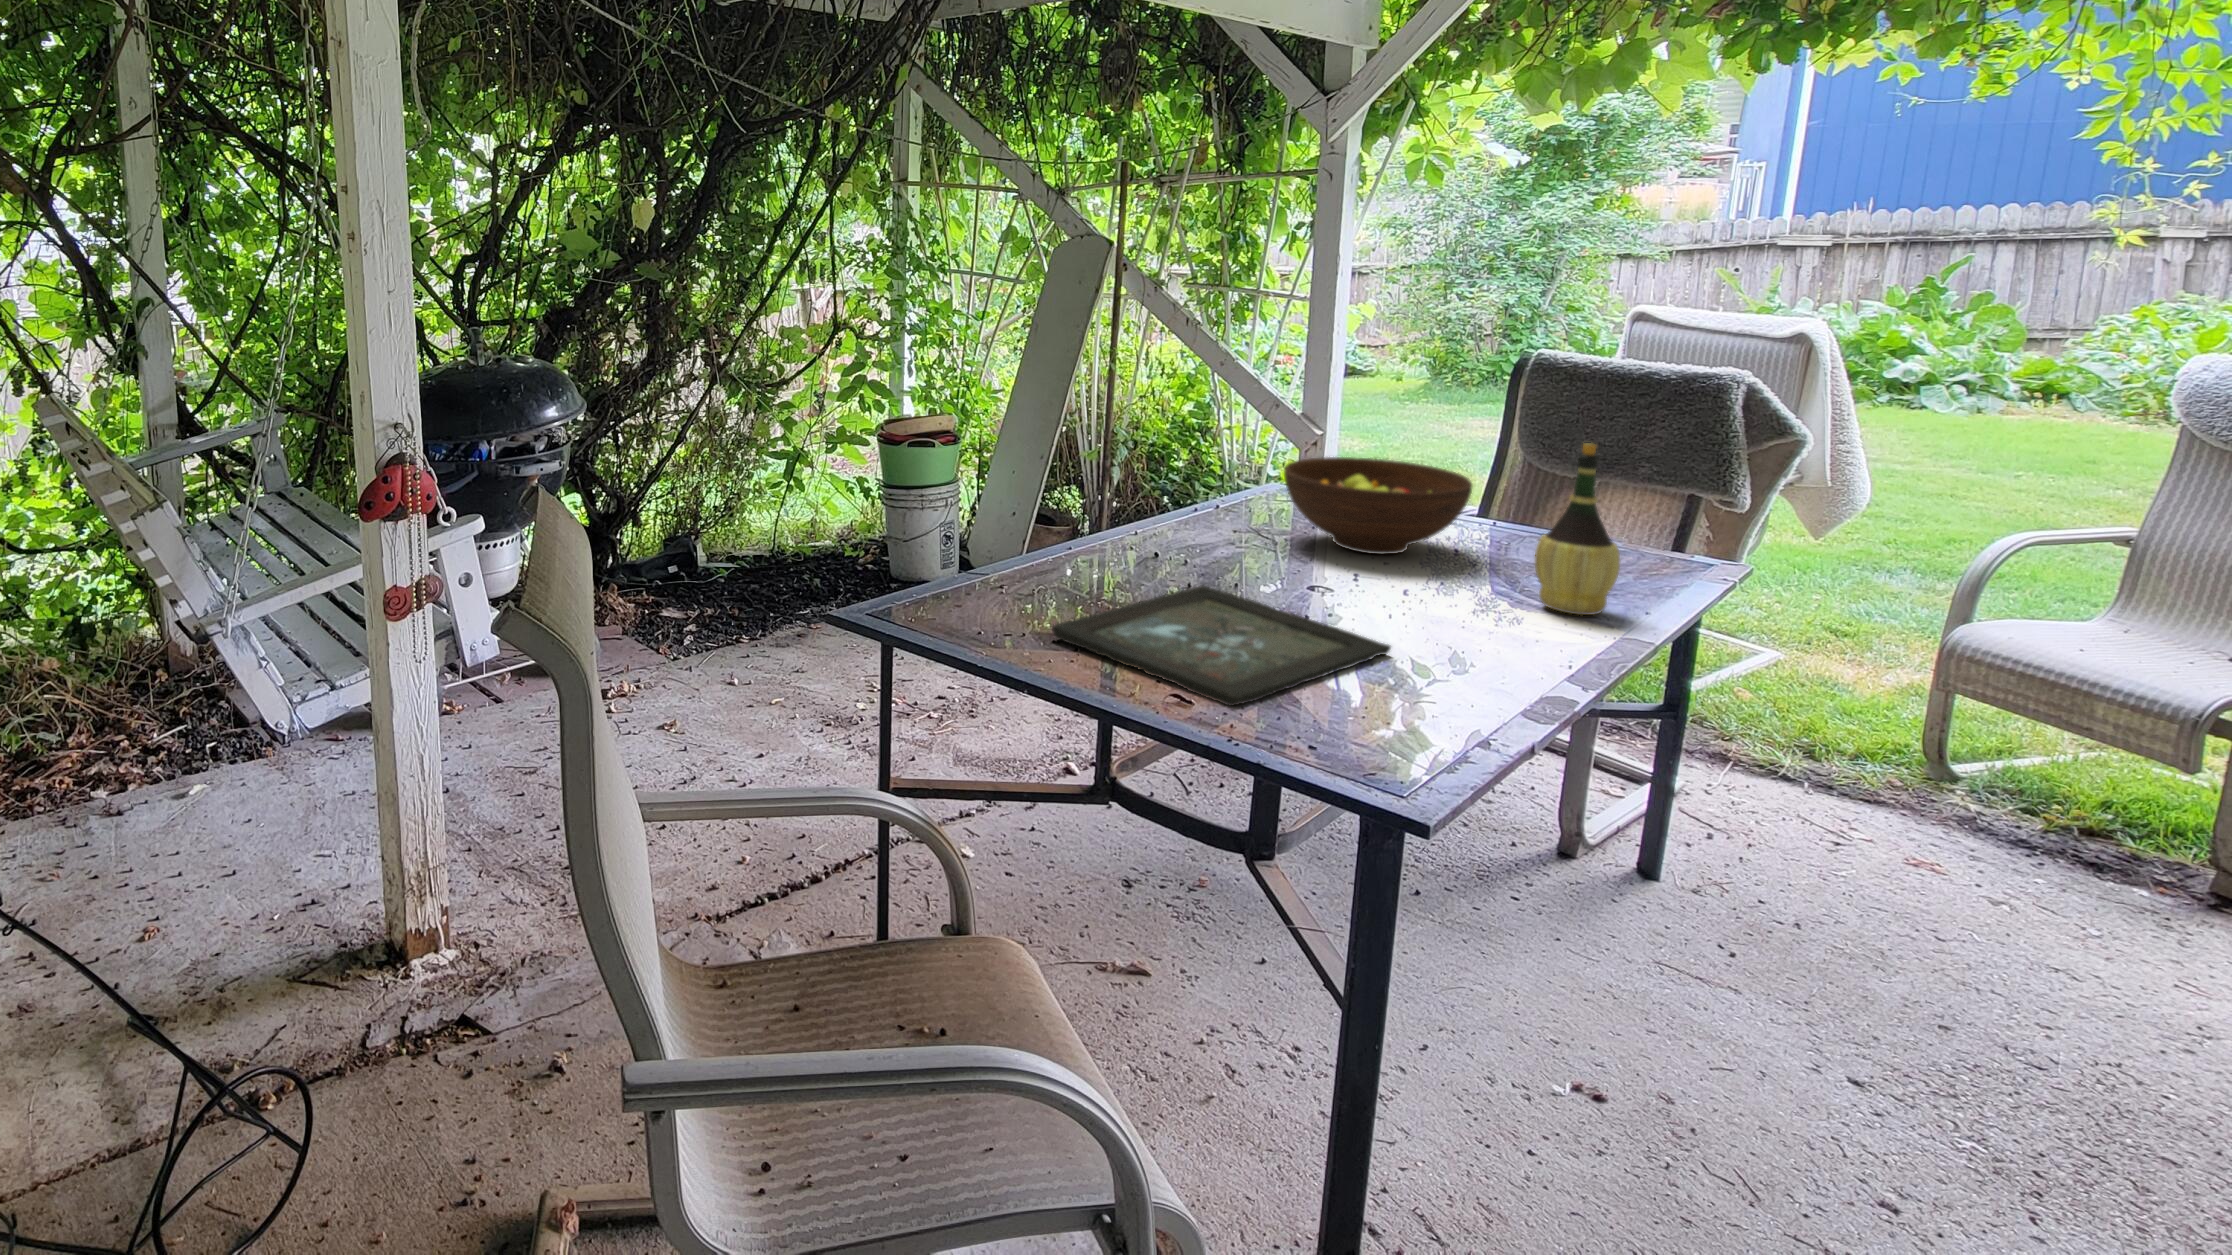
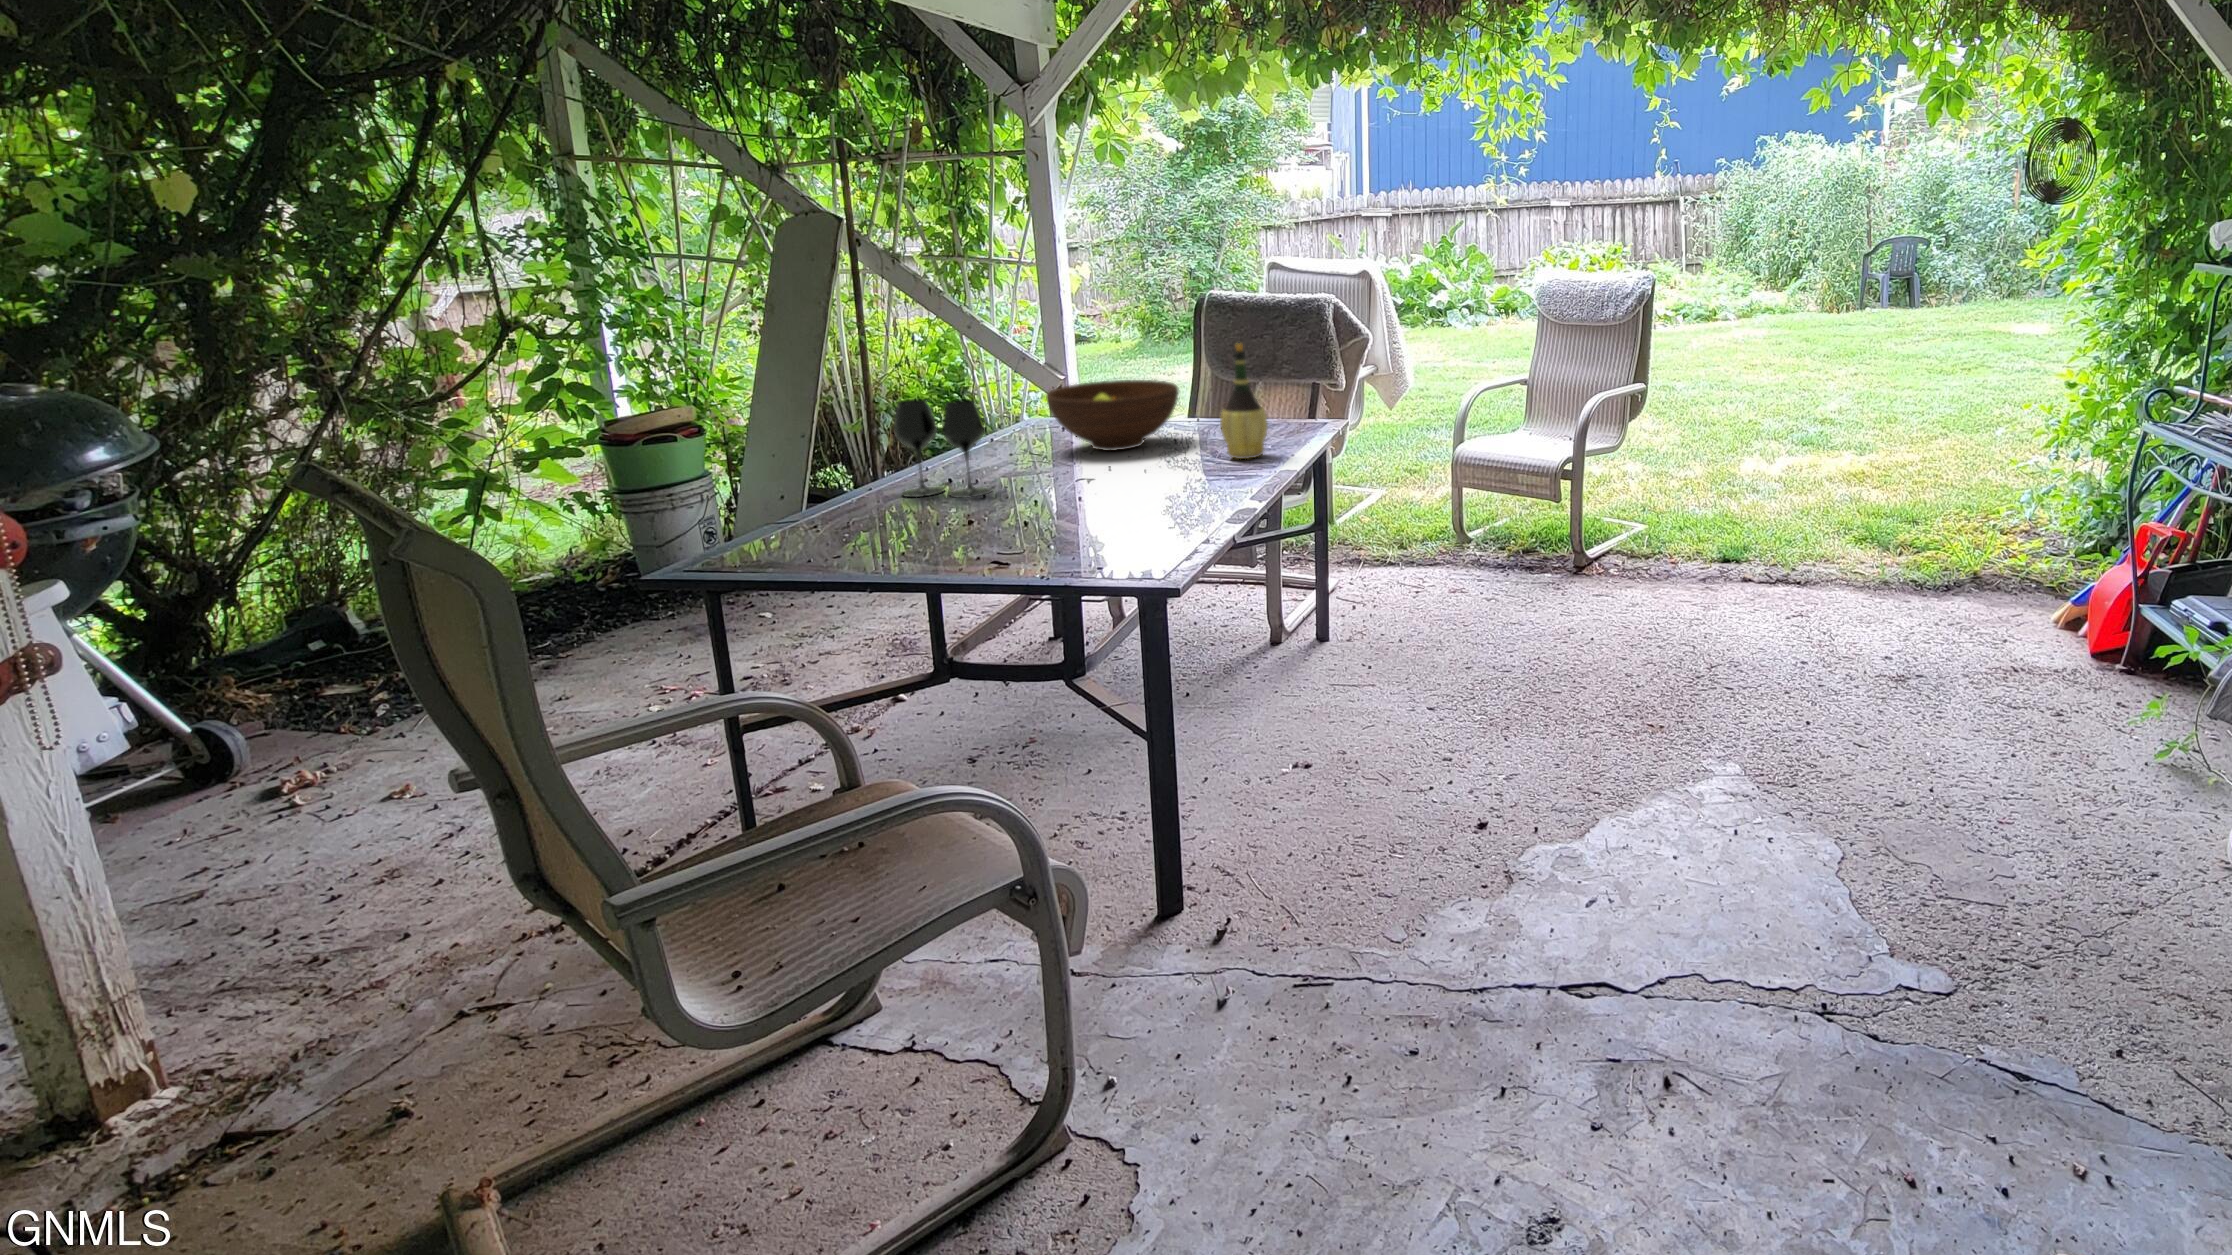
wine glass: none [1091,457,1196,586] -> present [894,399,991,498]
tray: present [1052,585,1391,706] -> none [887,487,1141,551]

